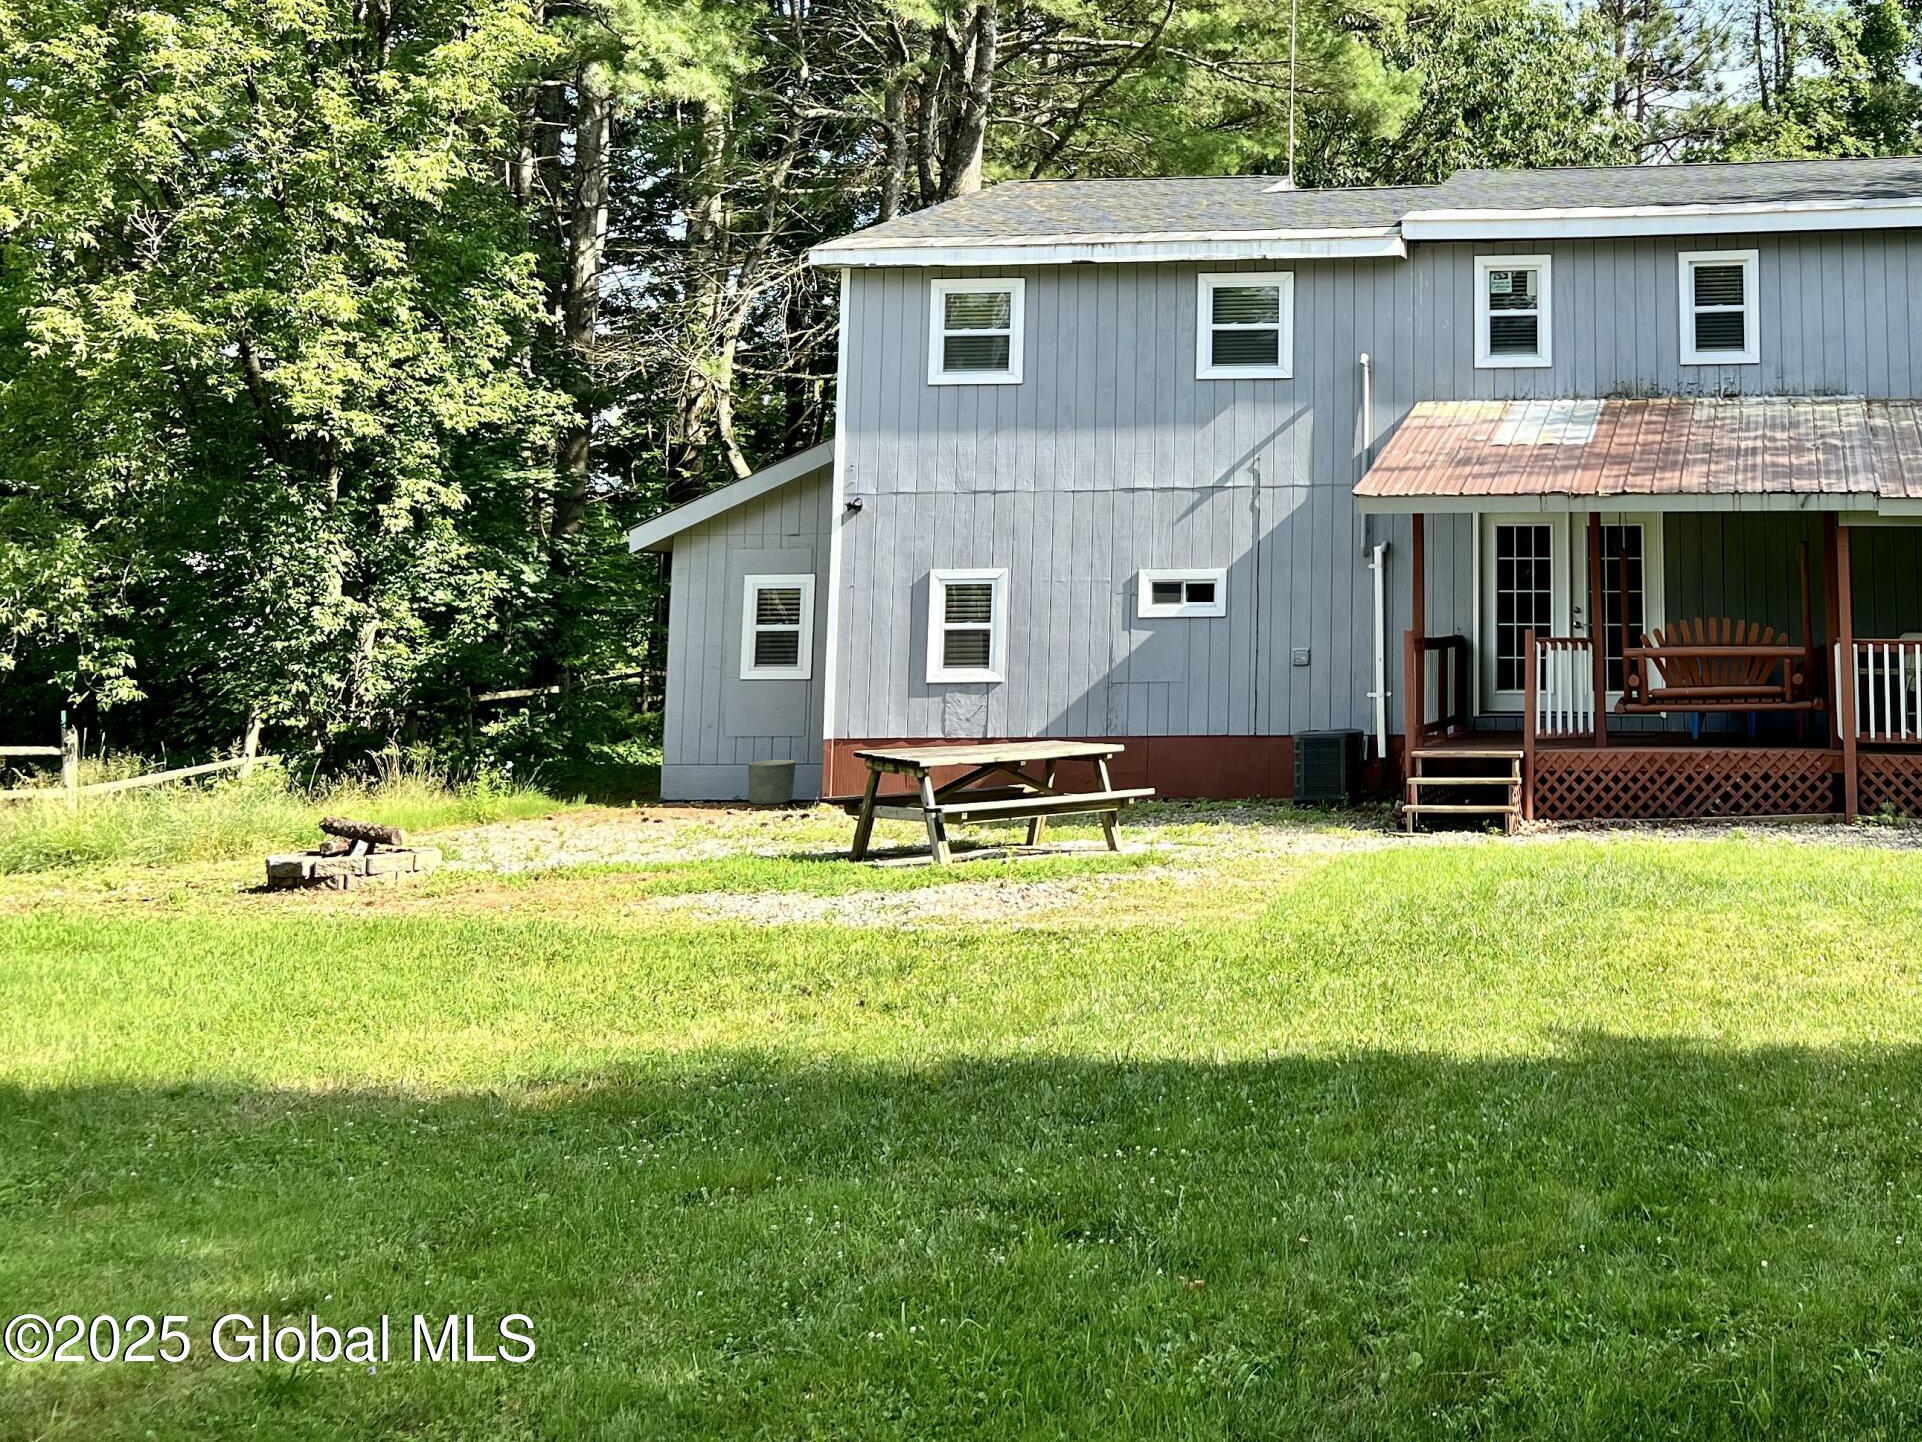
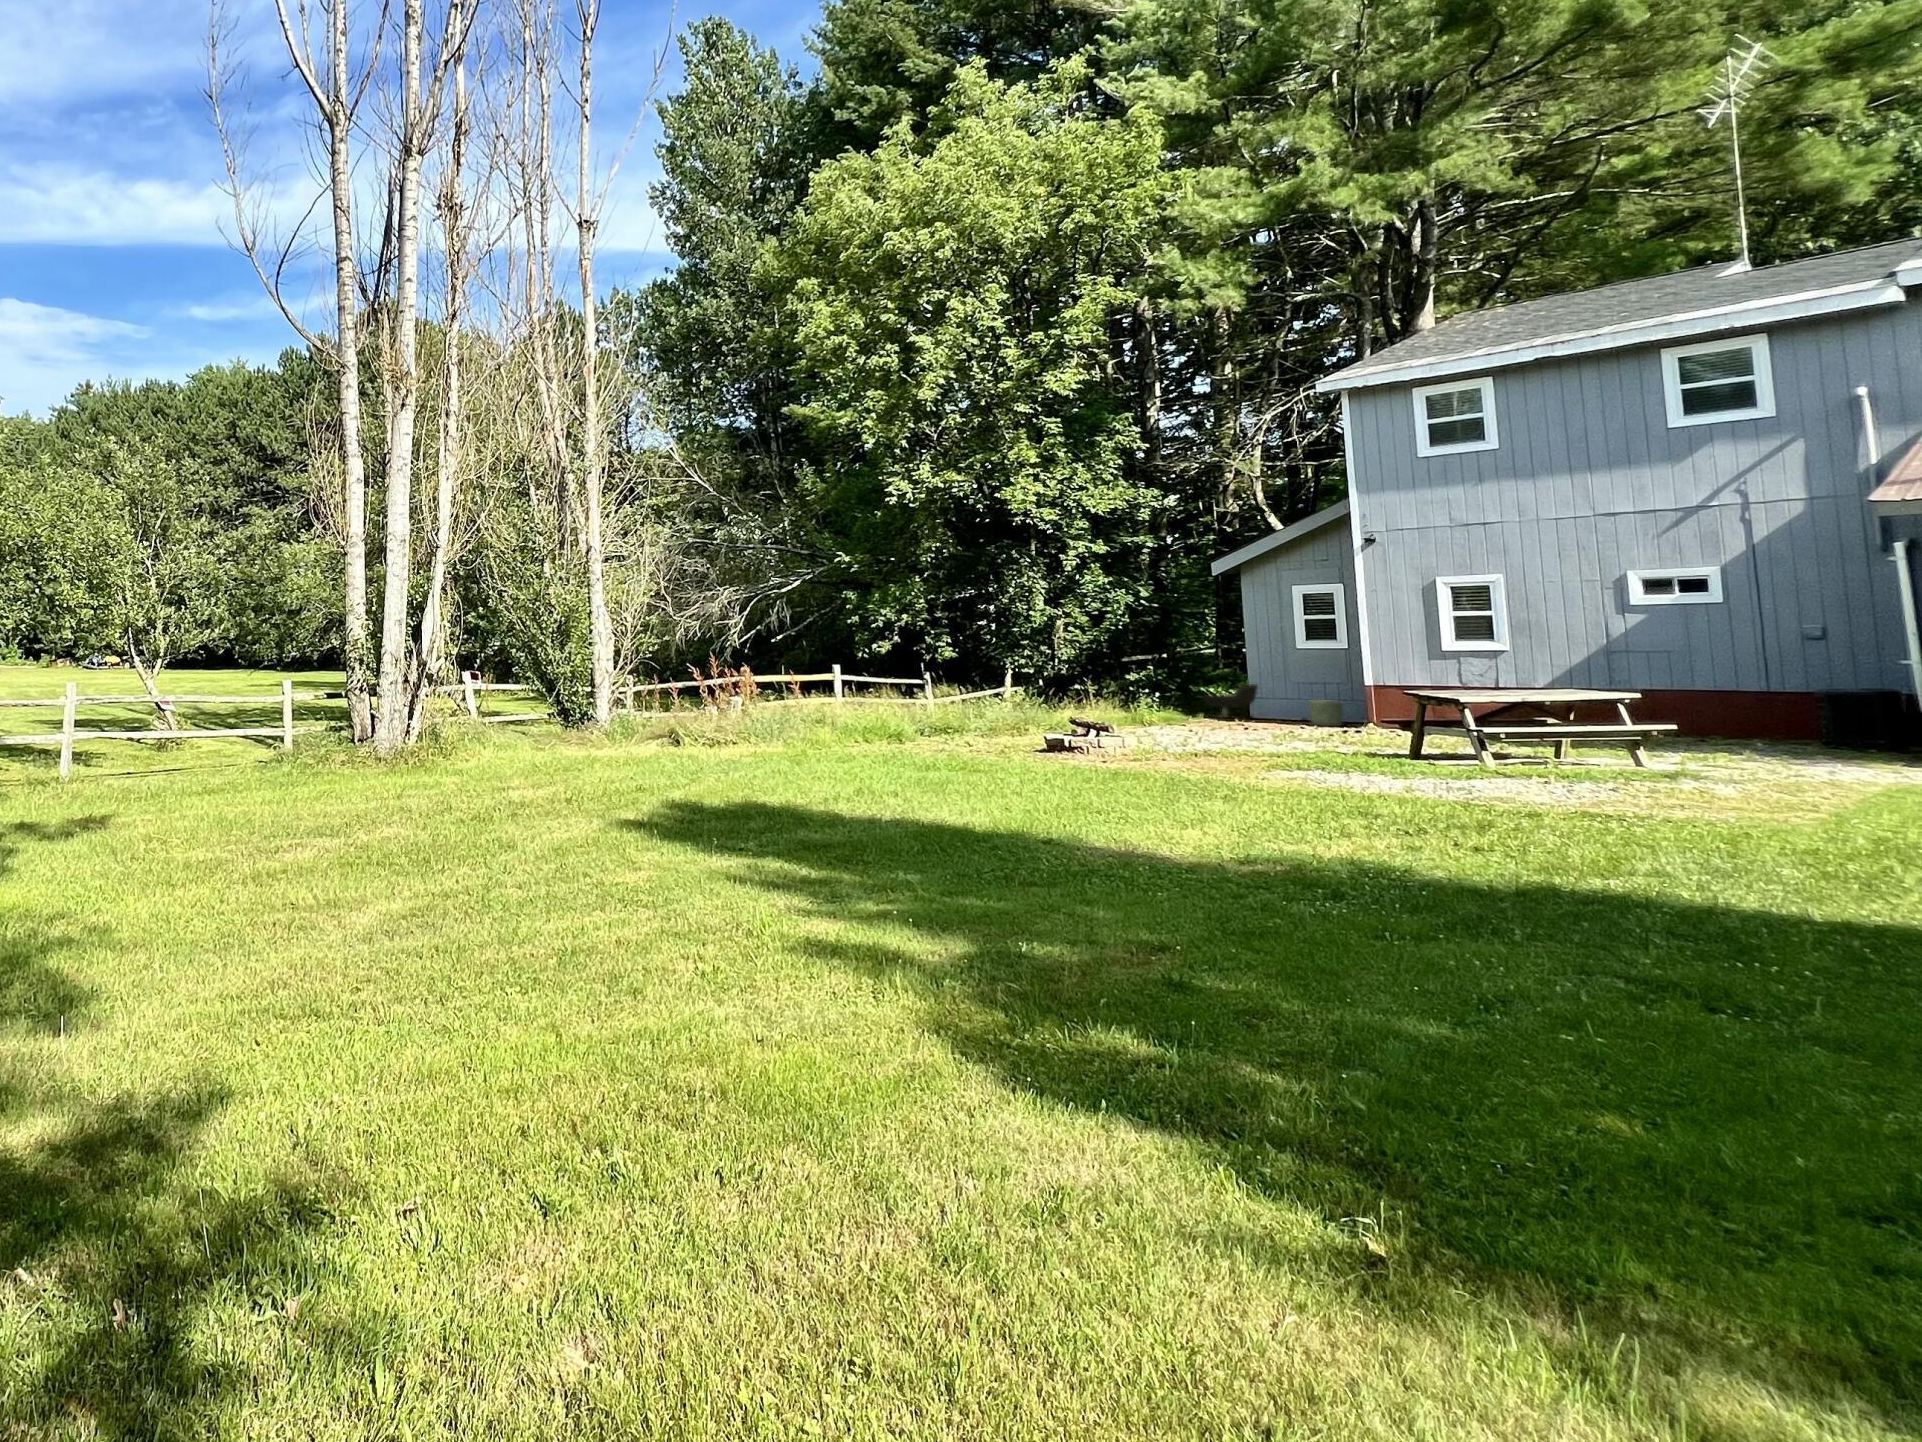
lounge chair: none [592,737,683,805] -> present [1203,684,1258,717]

